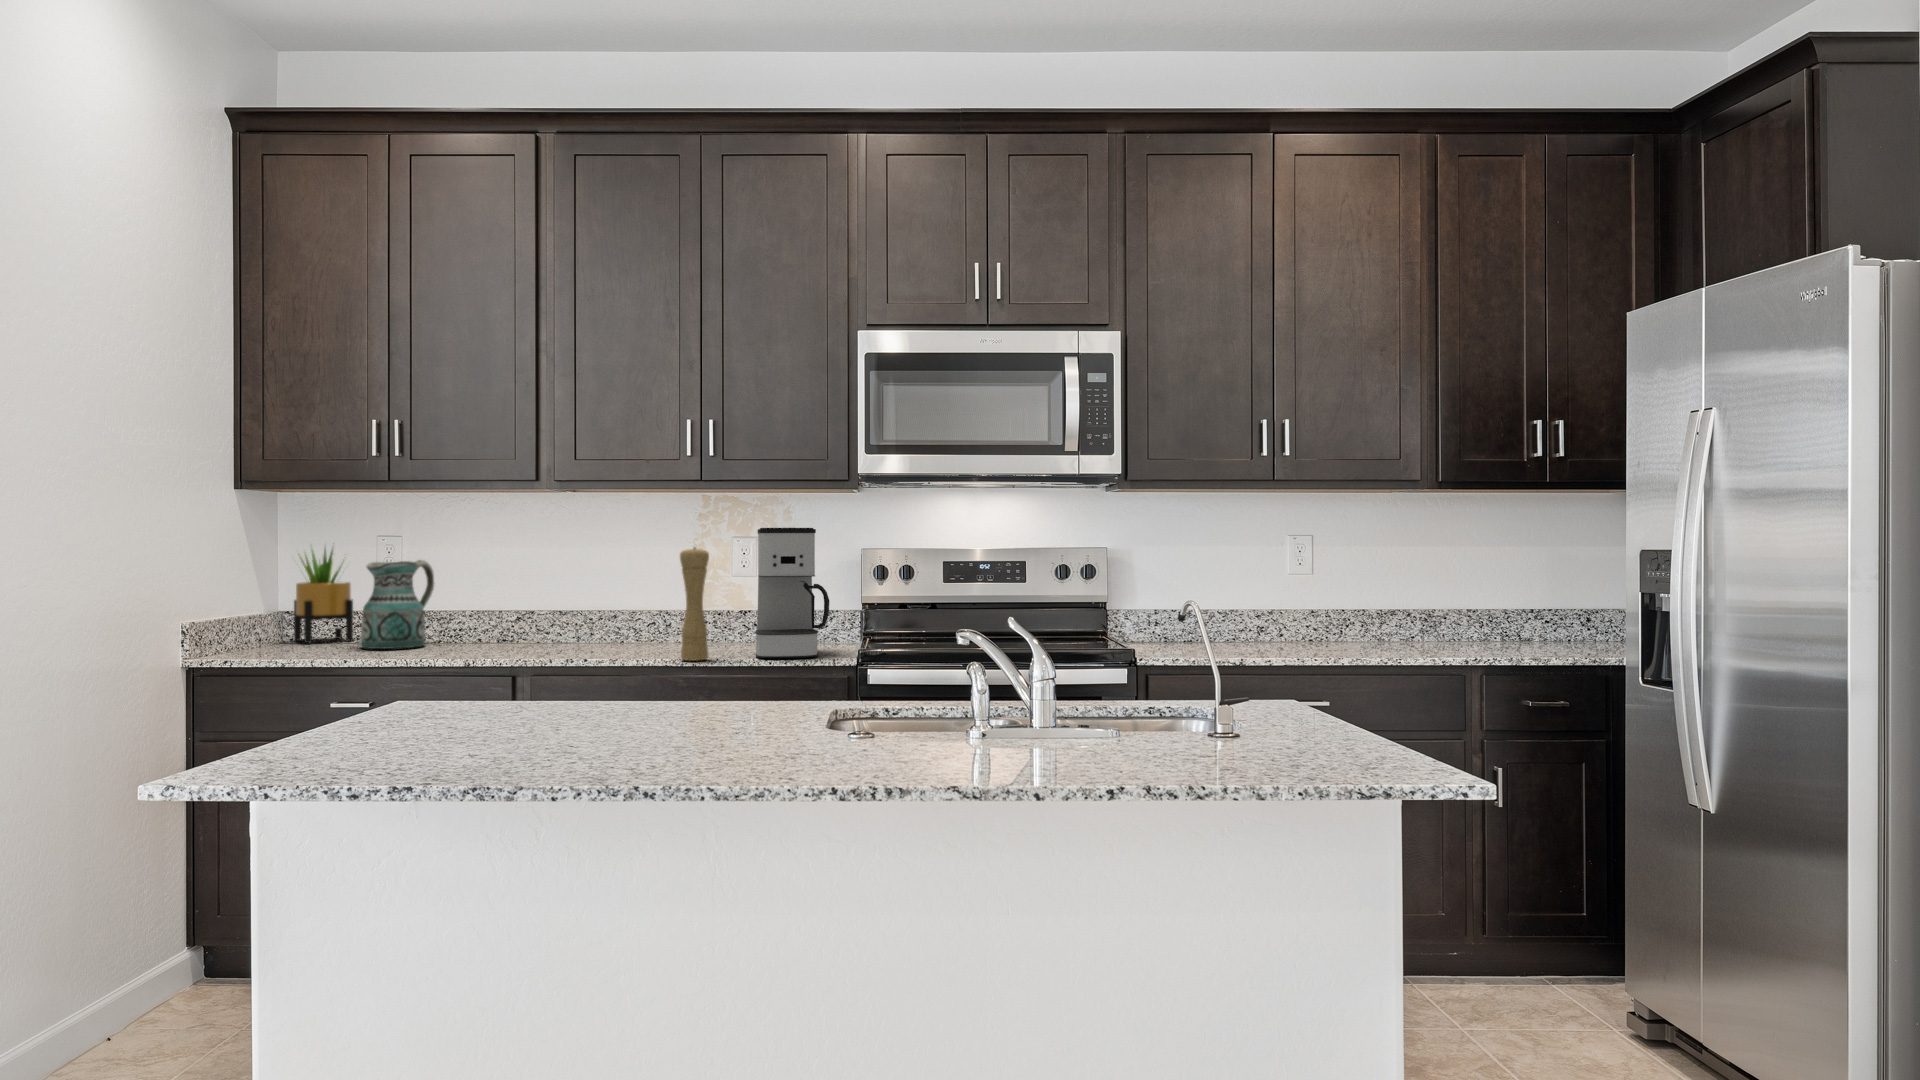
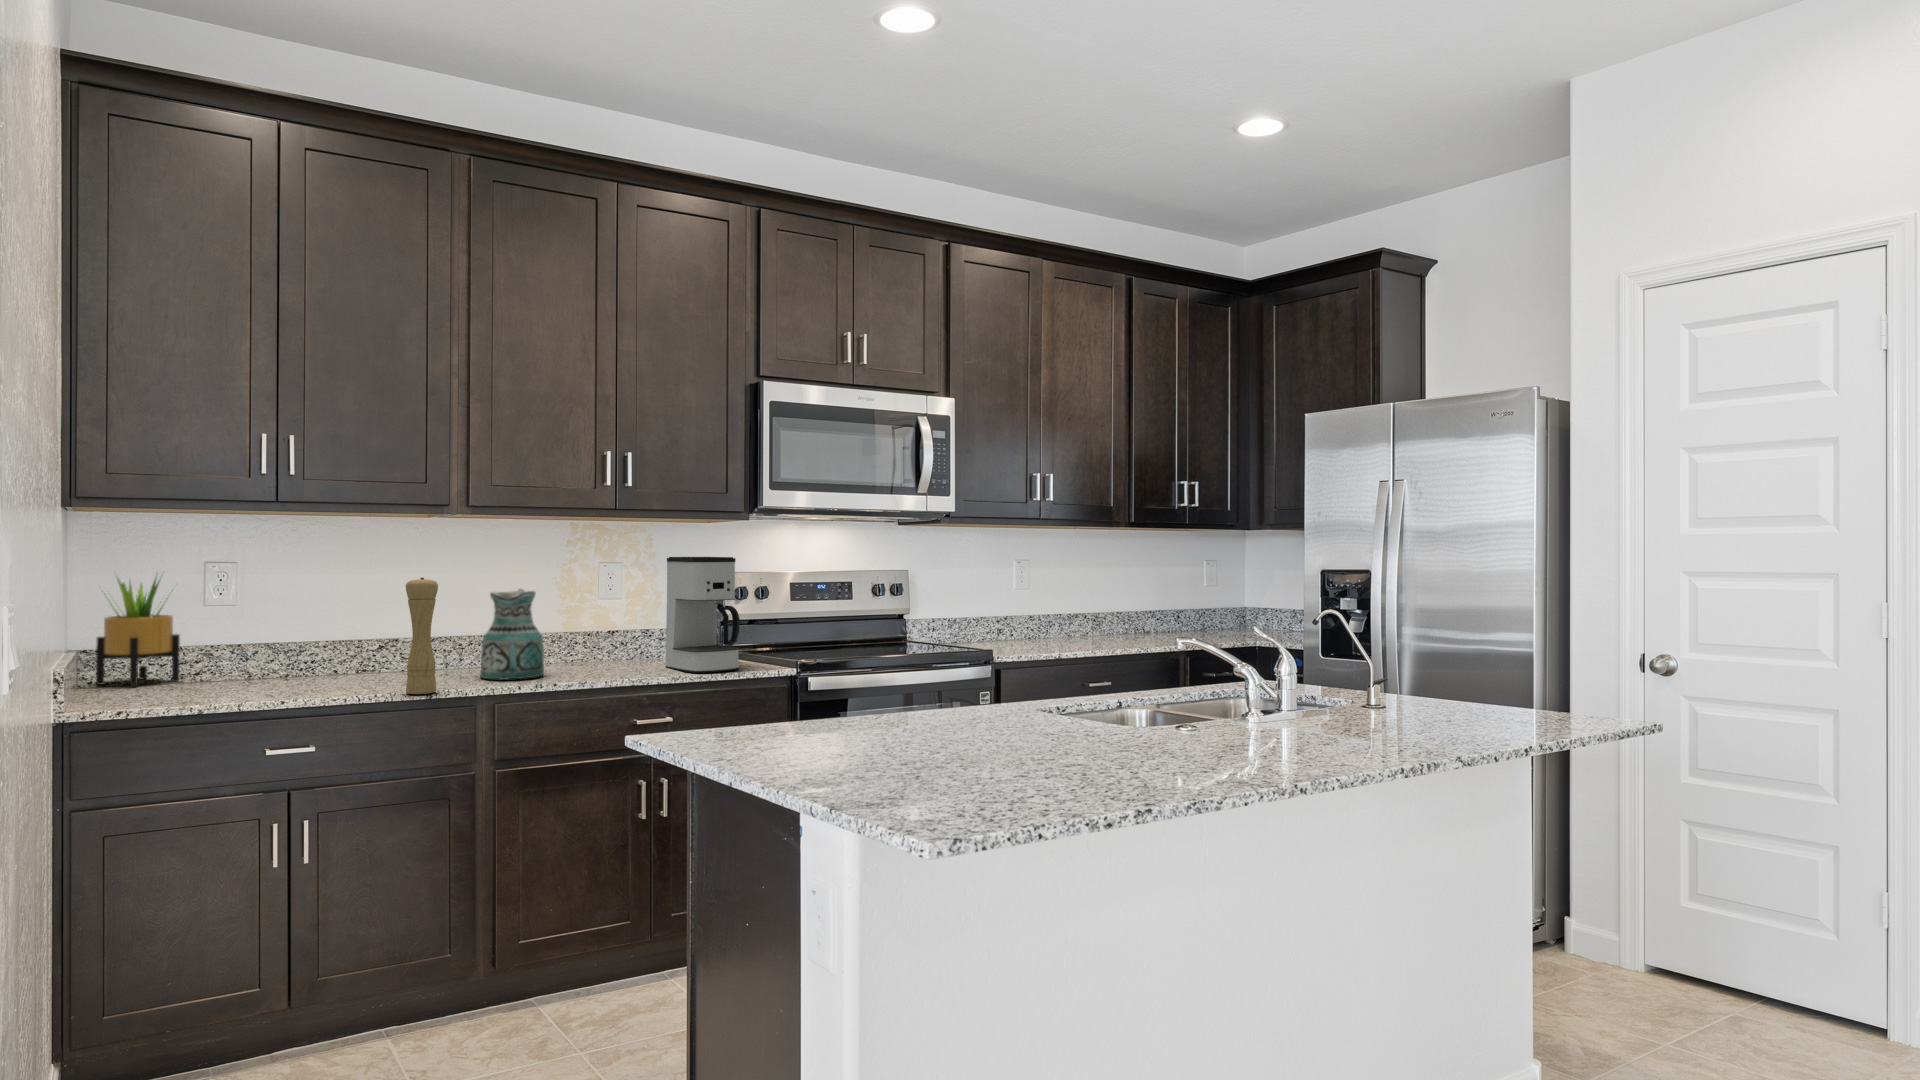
pepper mill: present [680,547,709,661] -> present [406,578,438,694]
ceramic pitcher: present [361,560,434,649] -> present [480,589,544,679]

